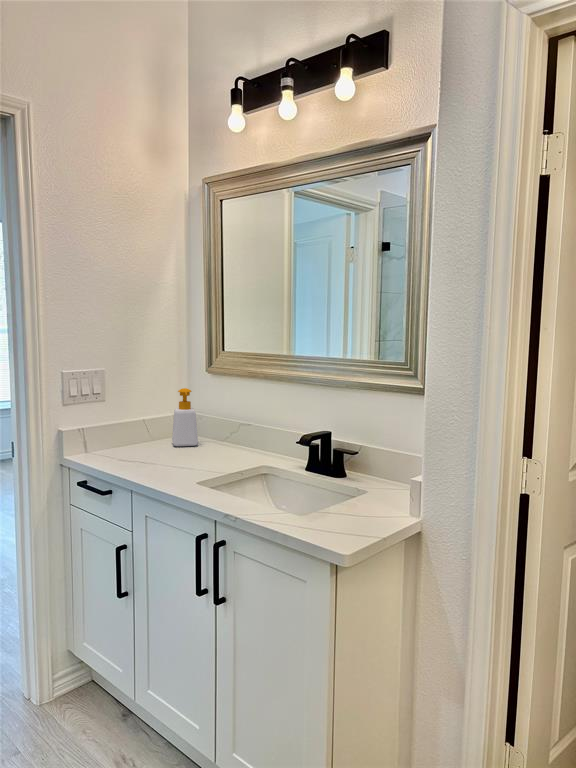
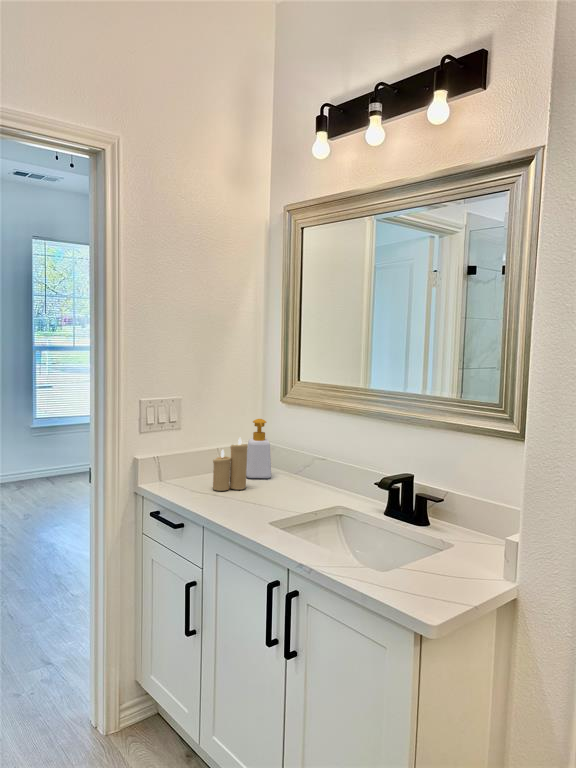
candle: none [139,406,173,458] -> present [213,438,248,491]

